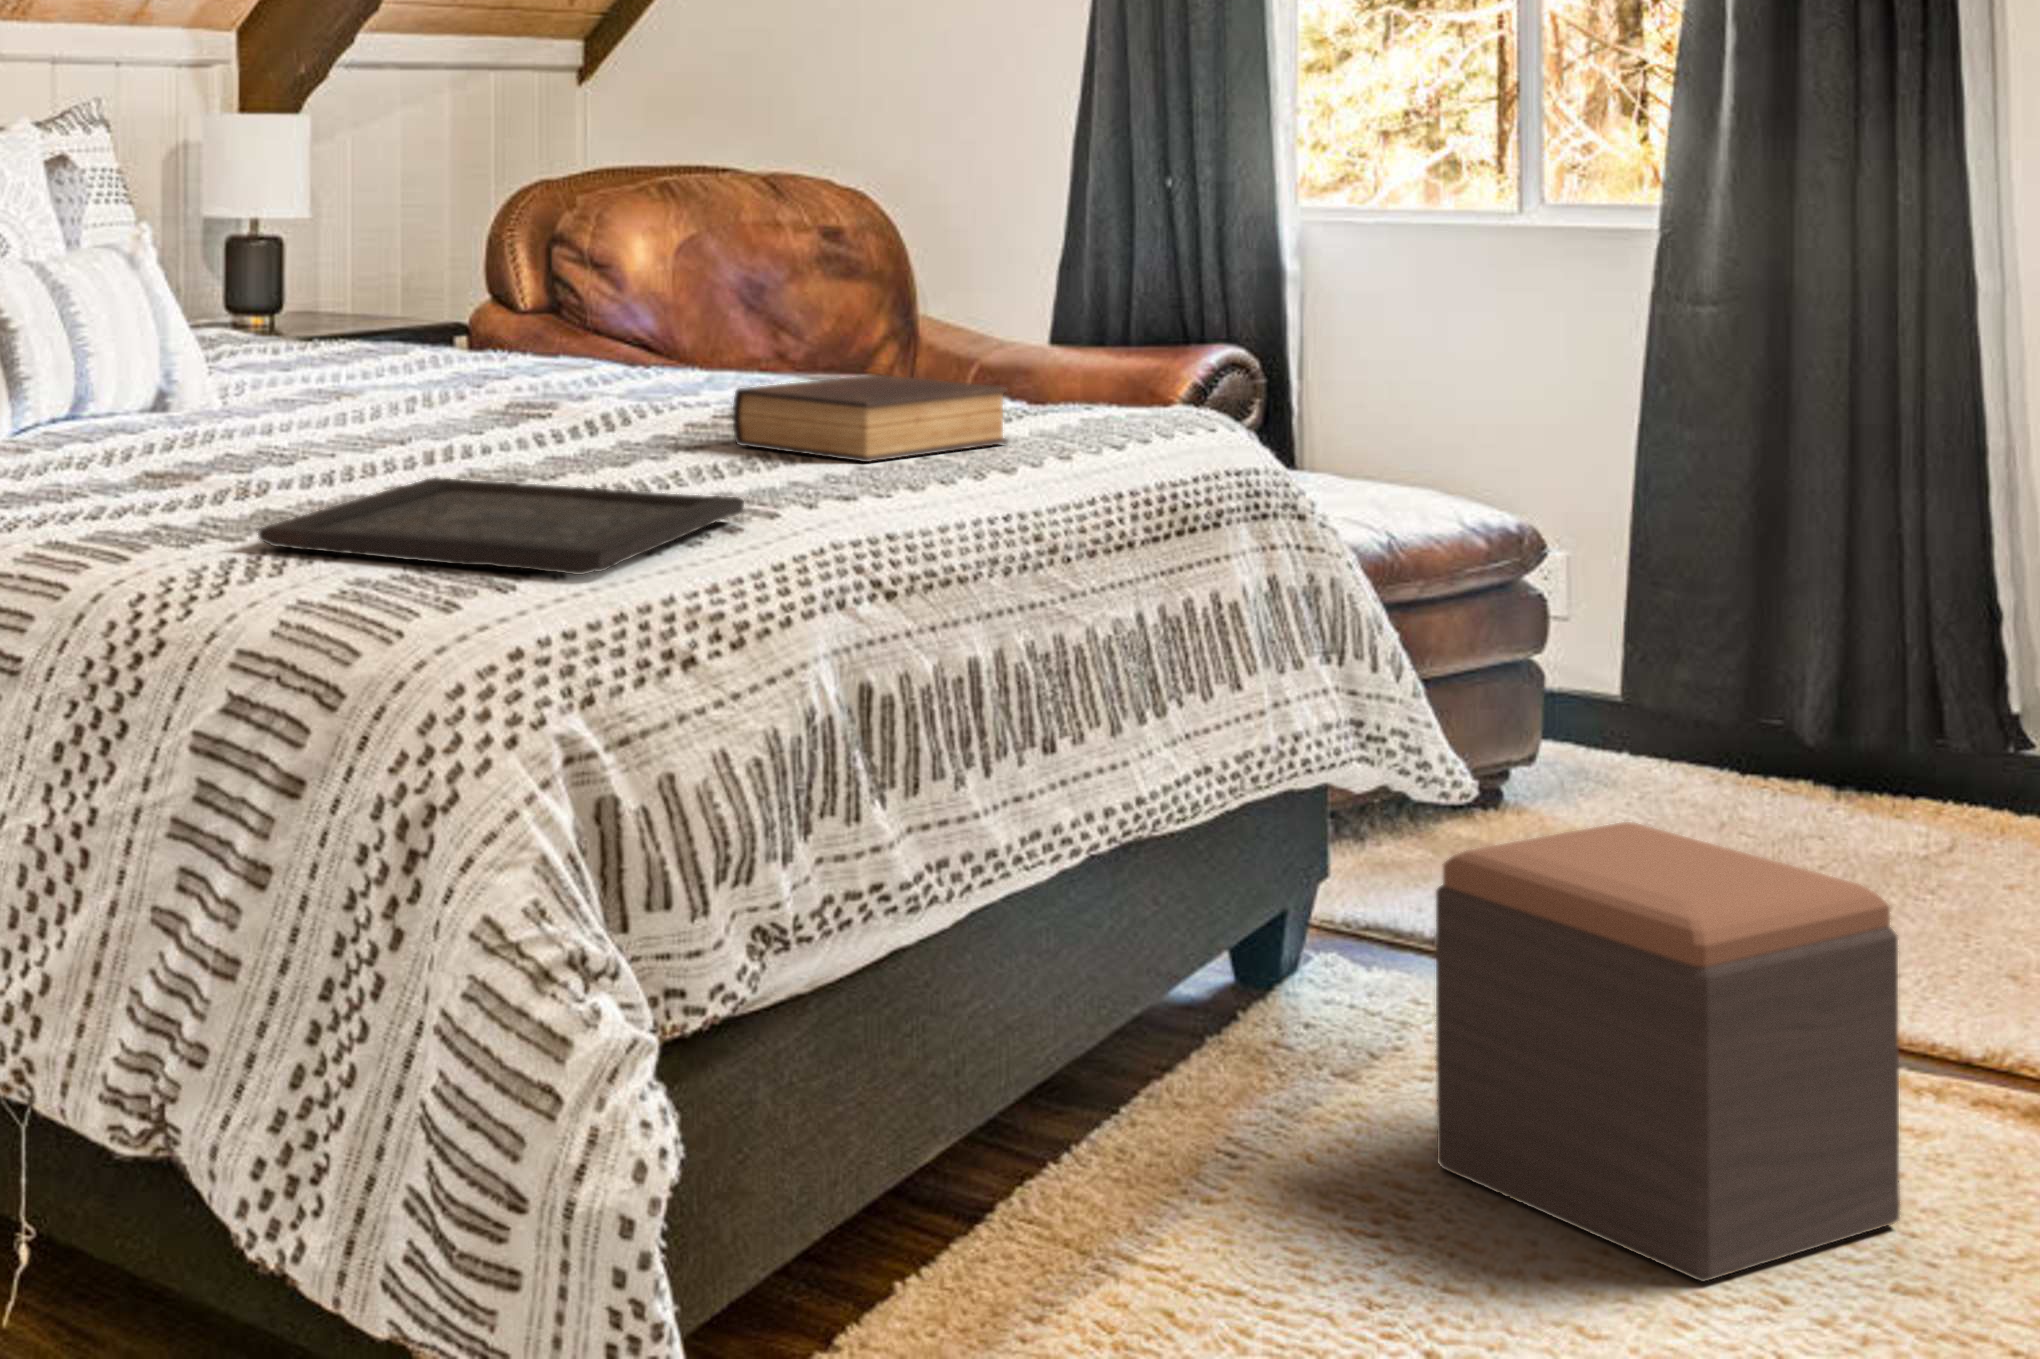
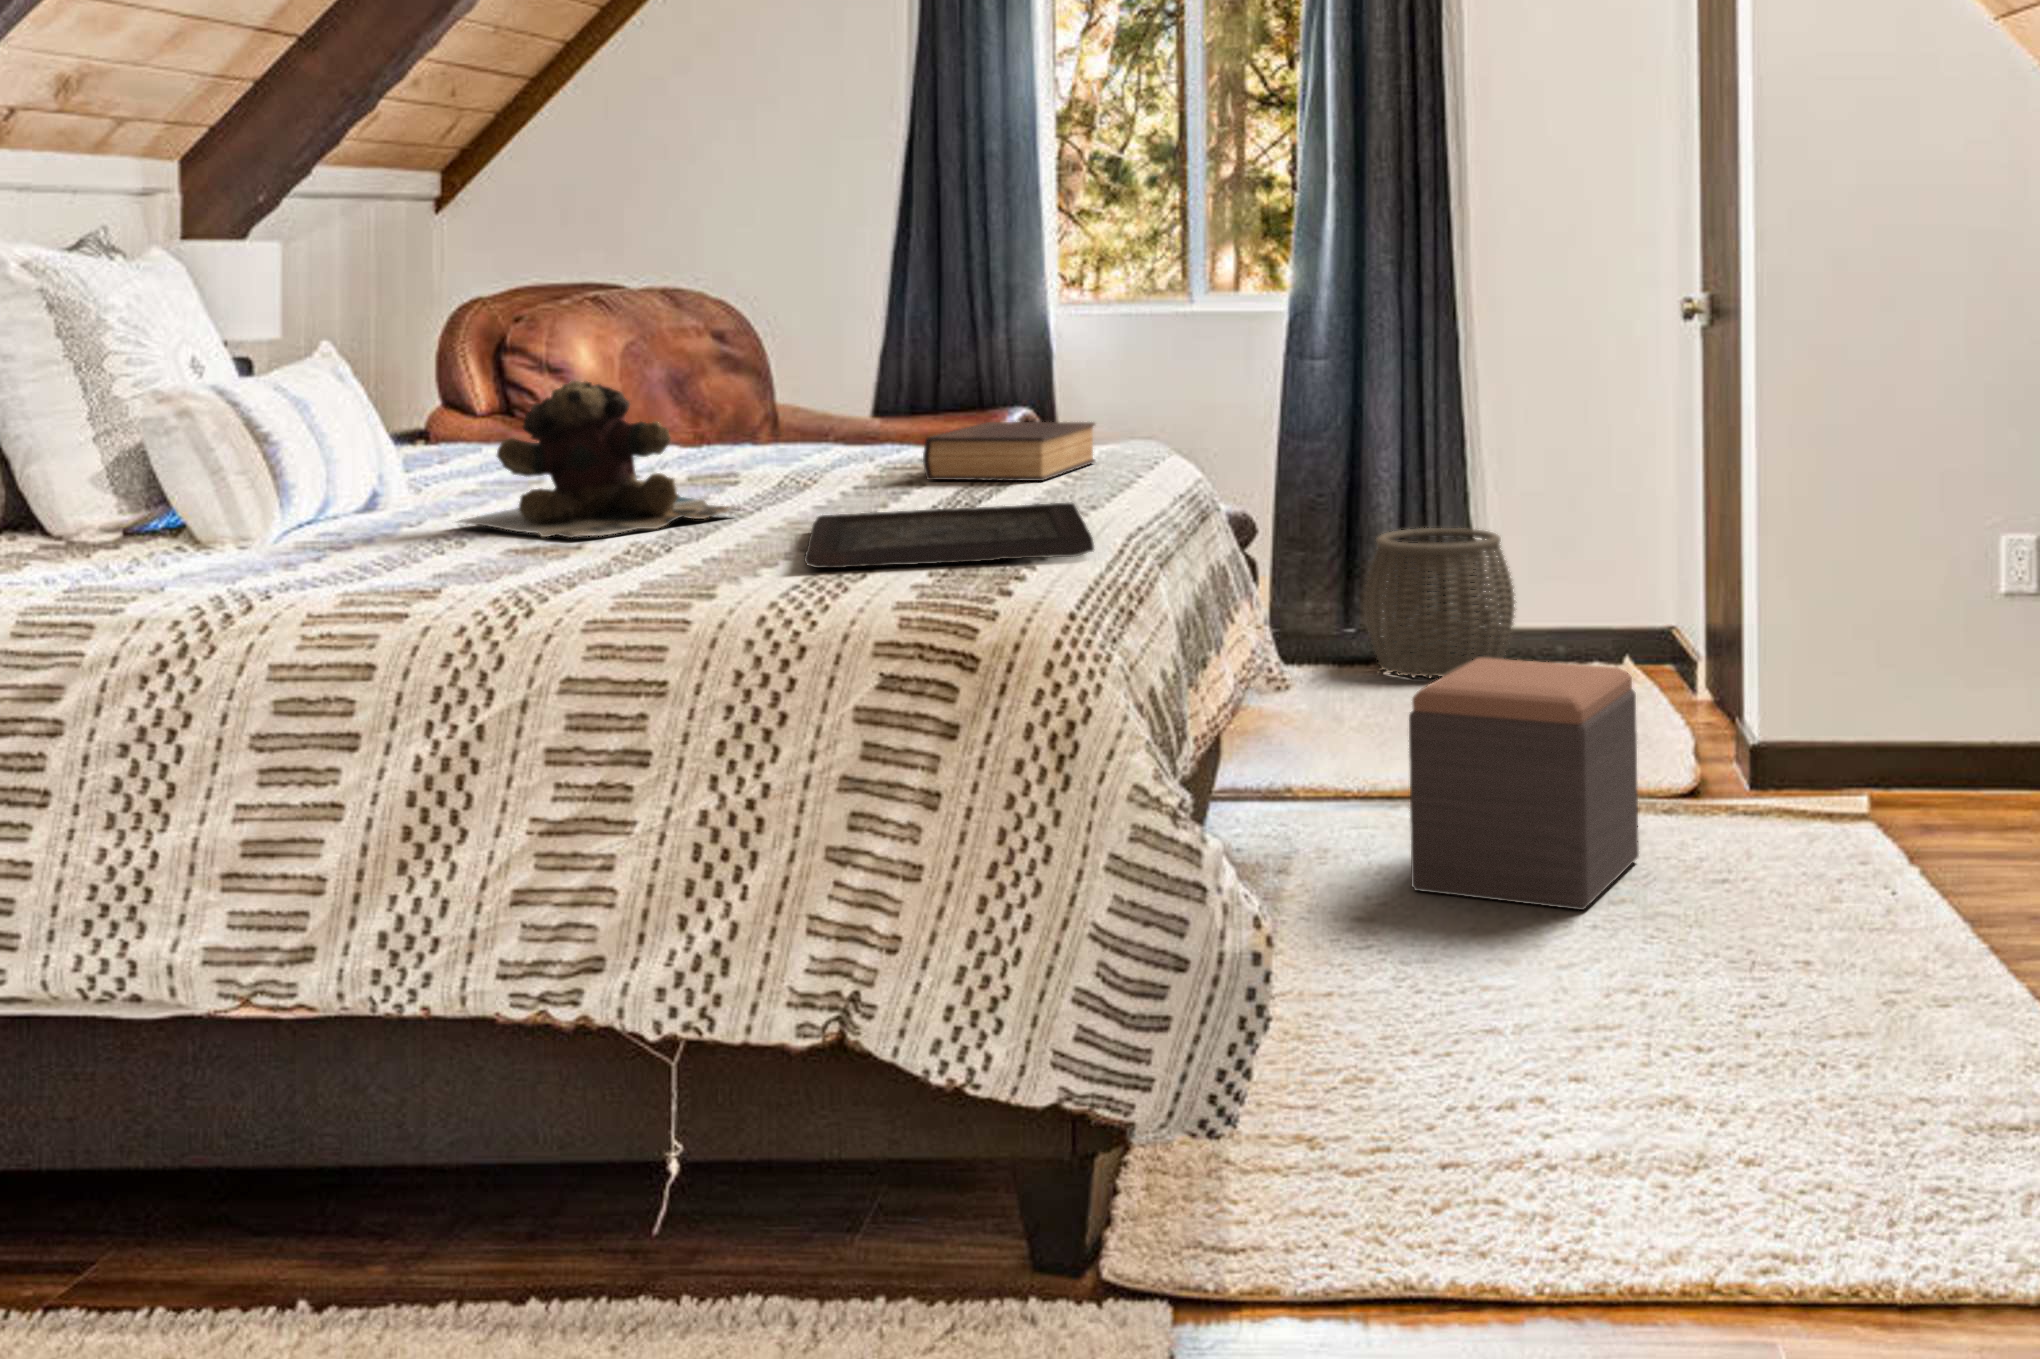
teddy bear: none [125,286,417,473] -> present [458,381,739,538]
woven basket: none [1727,595,2016,847] -> present [1364,528,1515,678]

